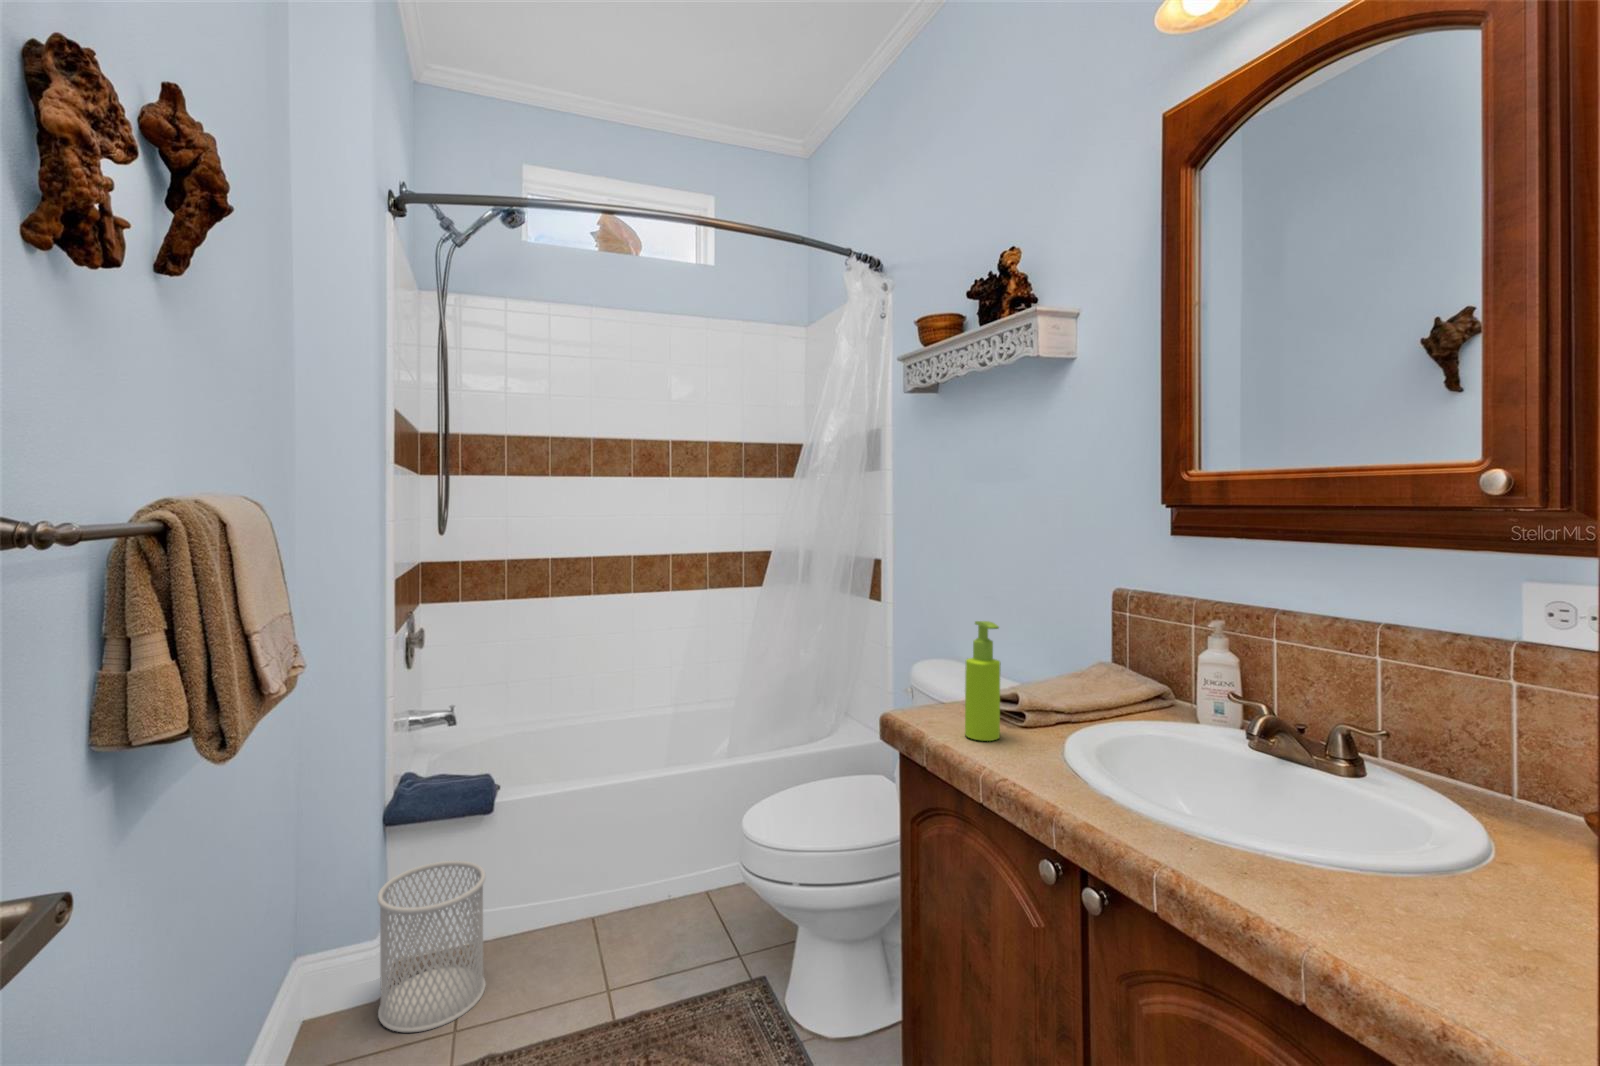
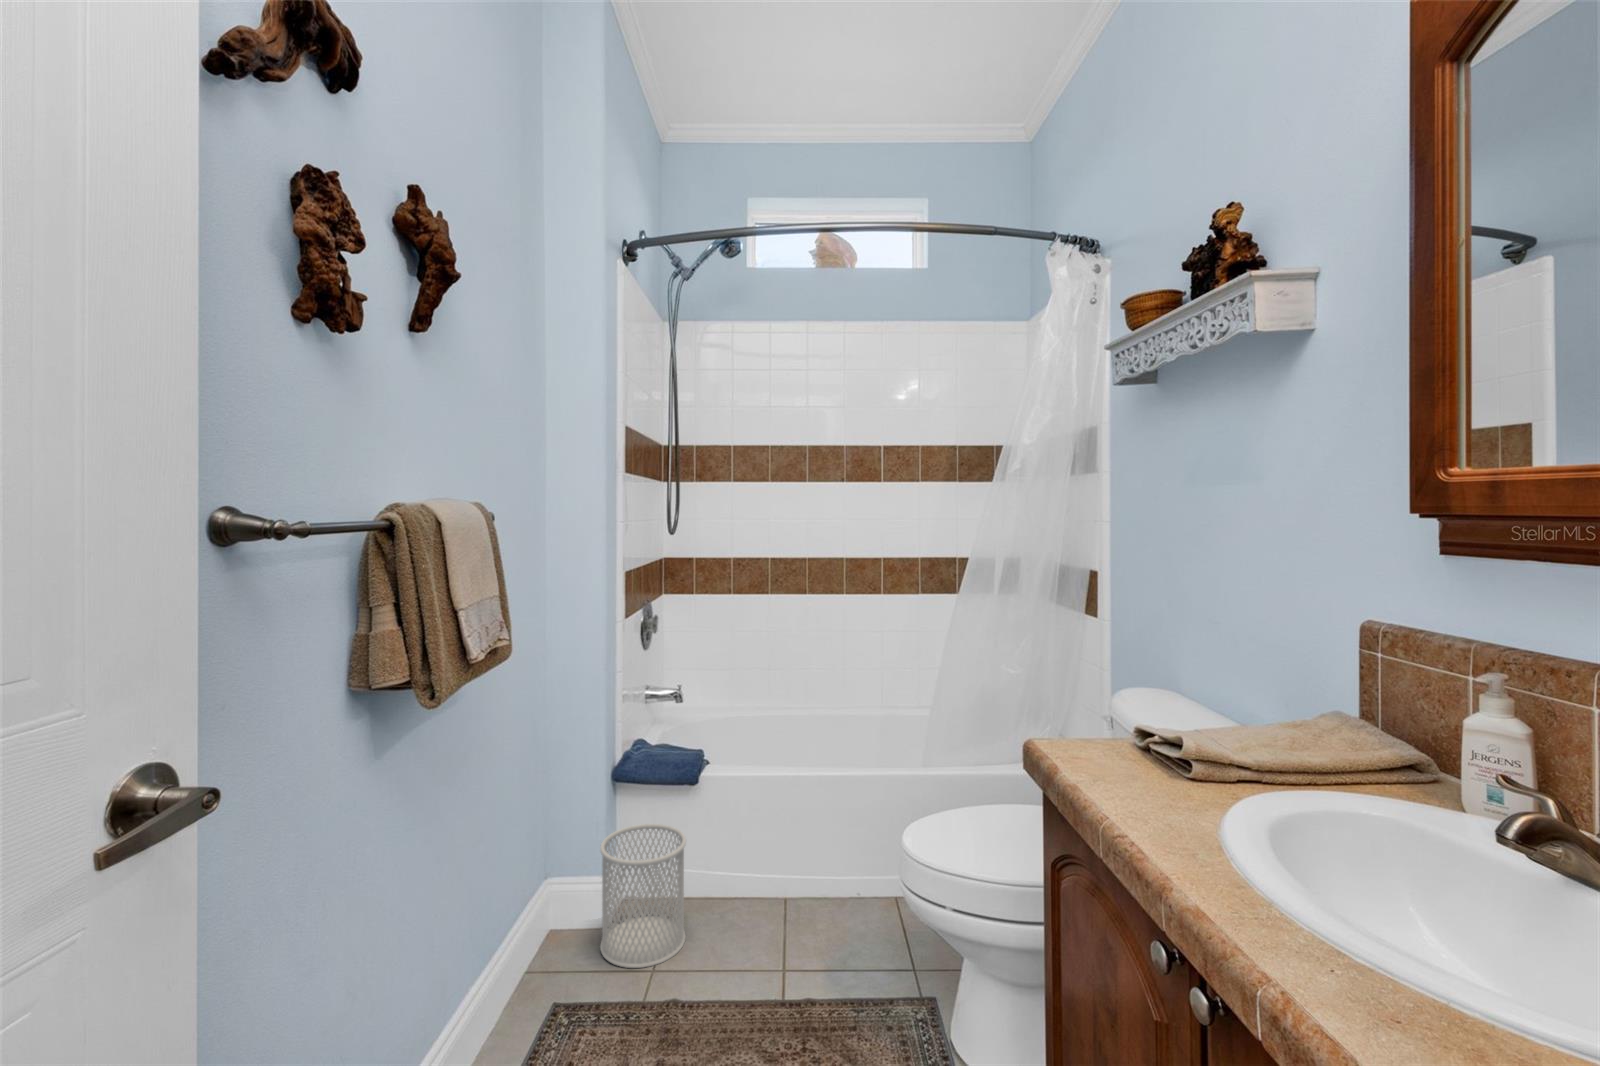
soap dispenser: present [965,621,1001,741] -> none [1109,650,1154,790]

